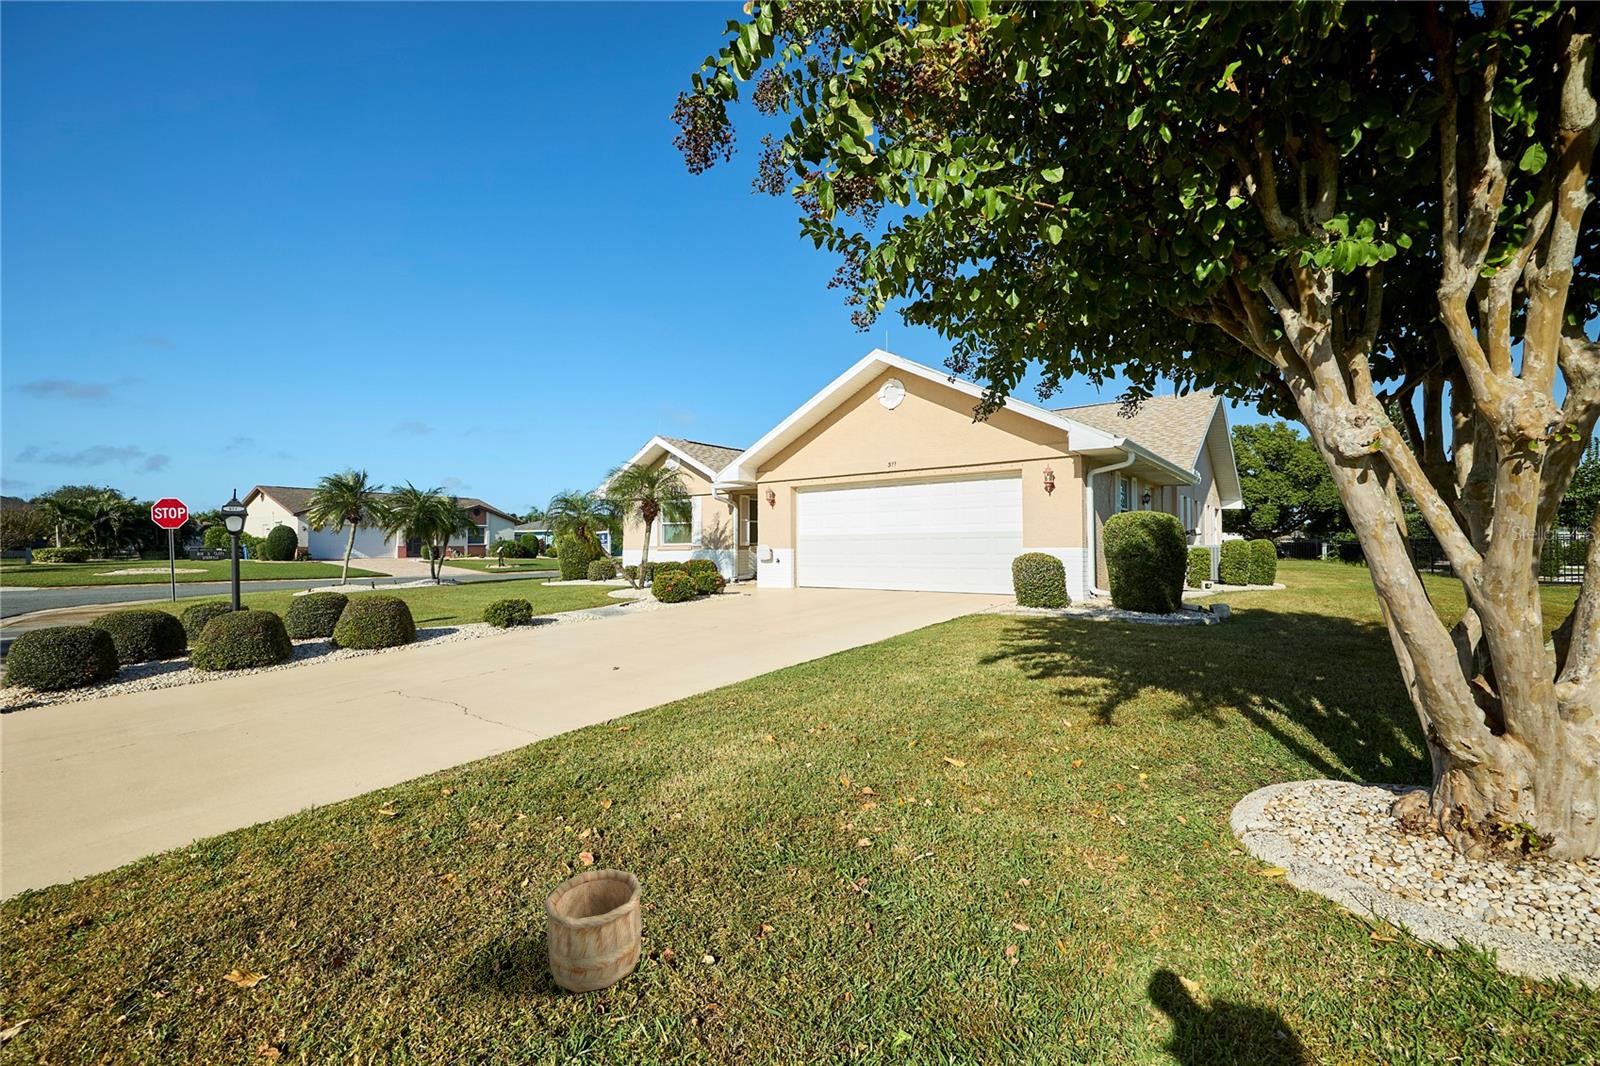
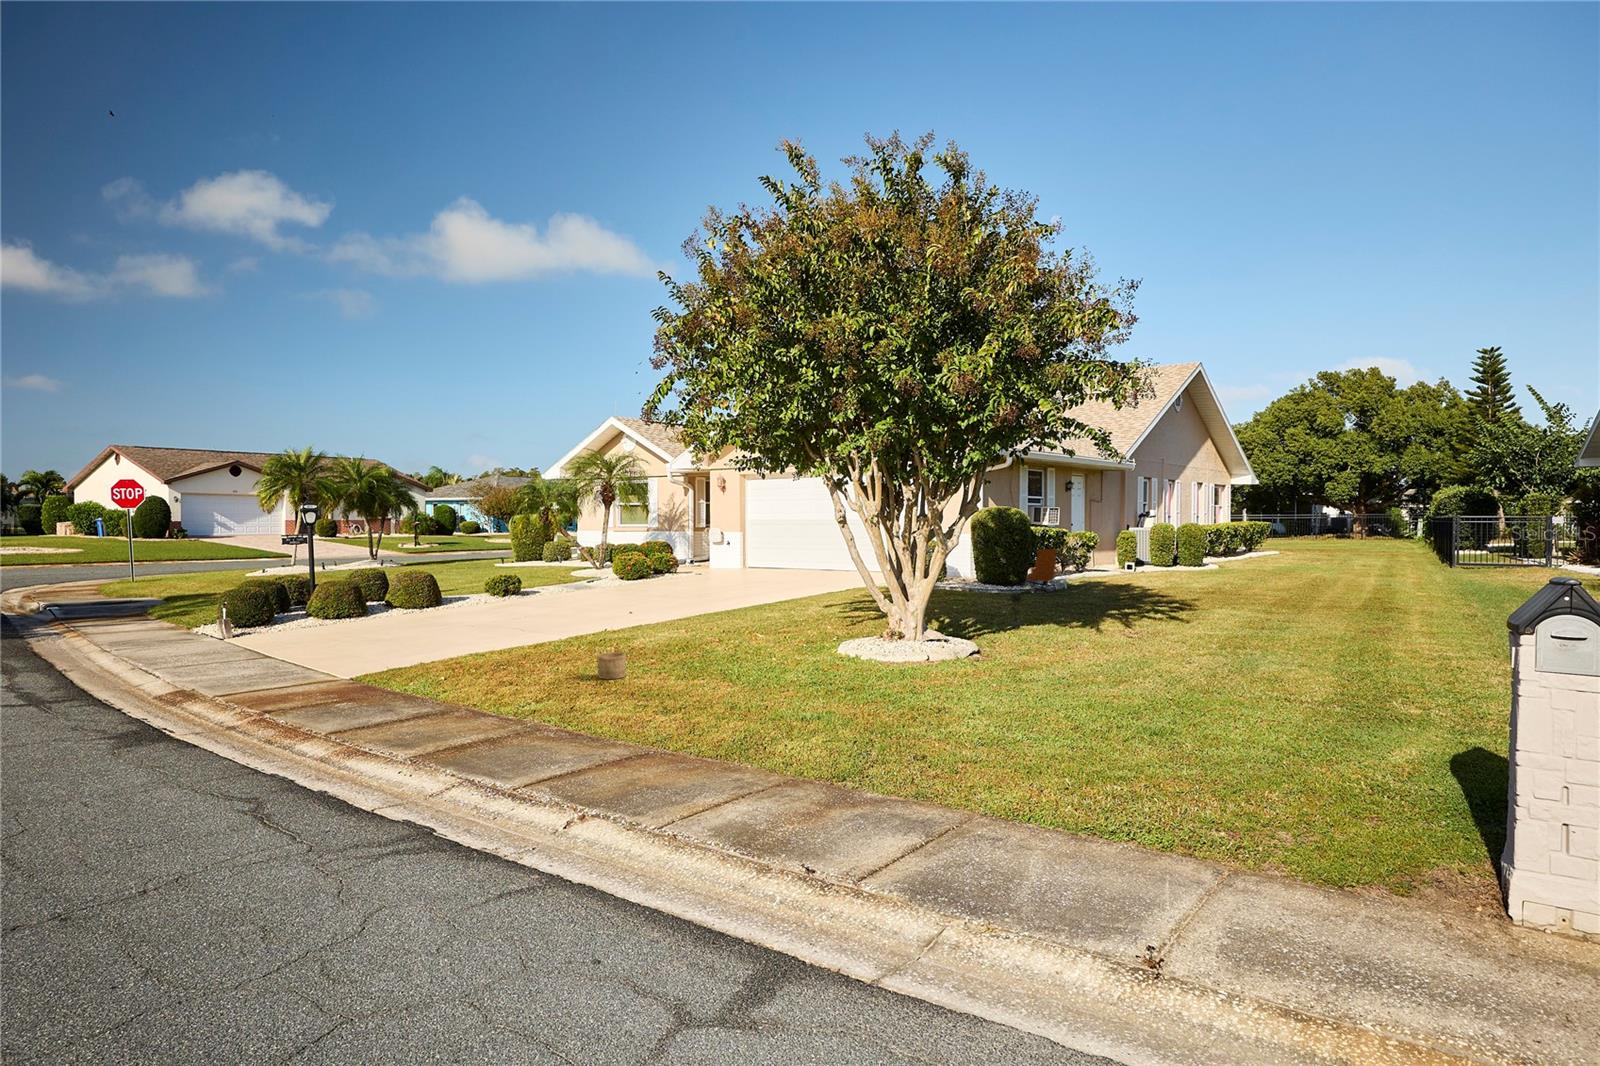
lounge chair: none [1177,565,1238,623] -> present [1026,549,1056,590]
potted plant: none [1349,636,1391,707] -> present [1011,592,1024,628]

